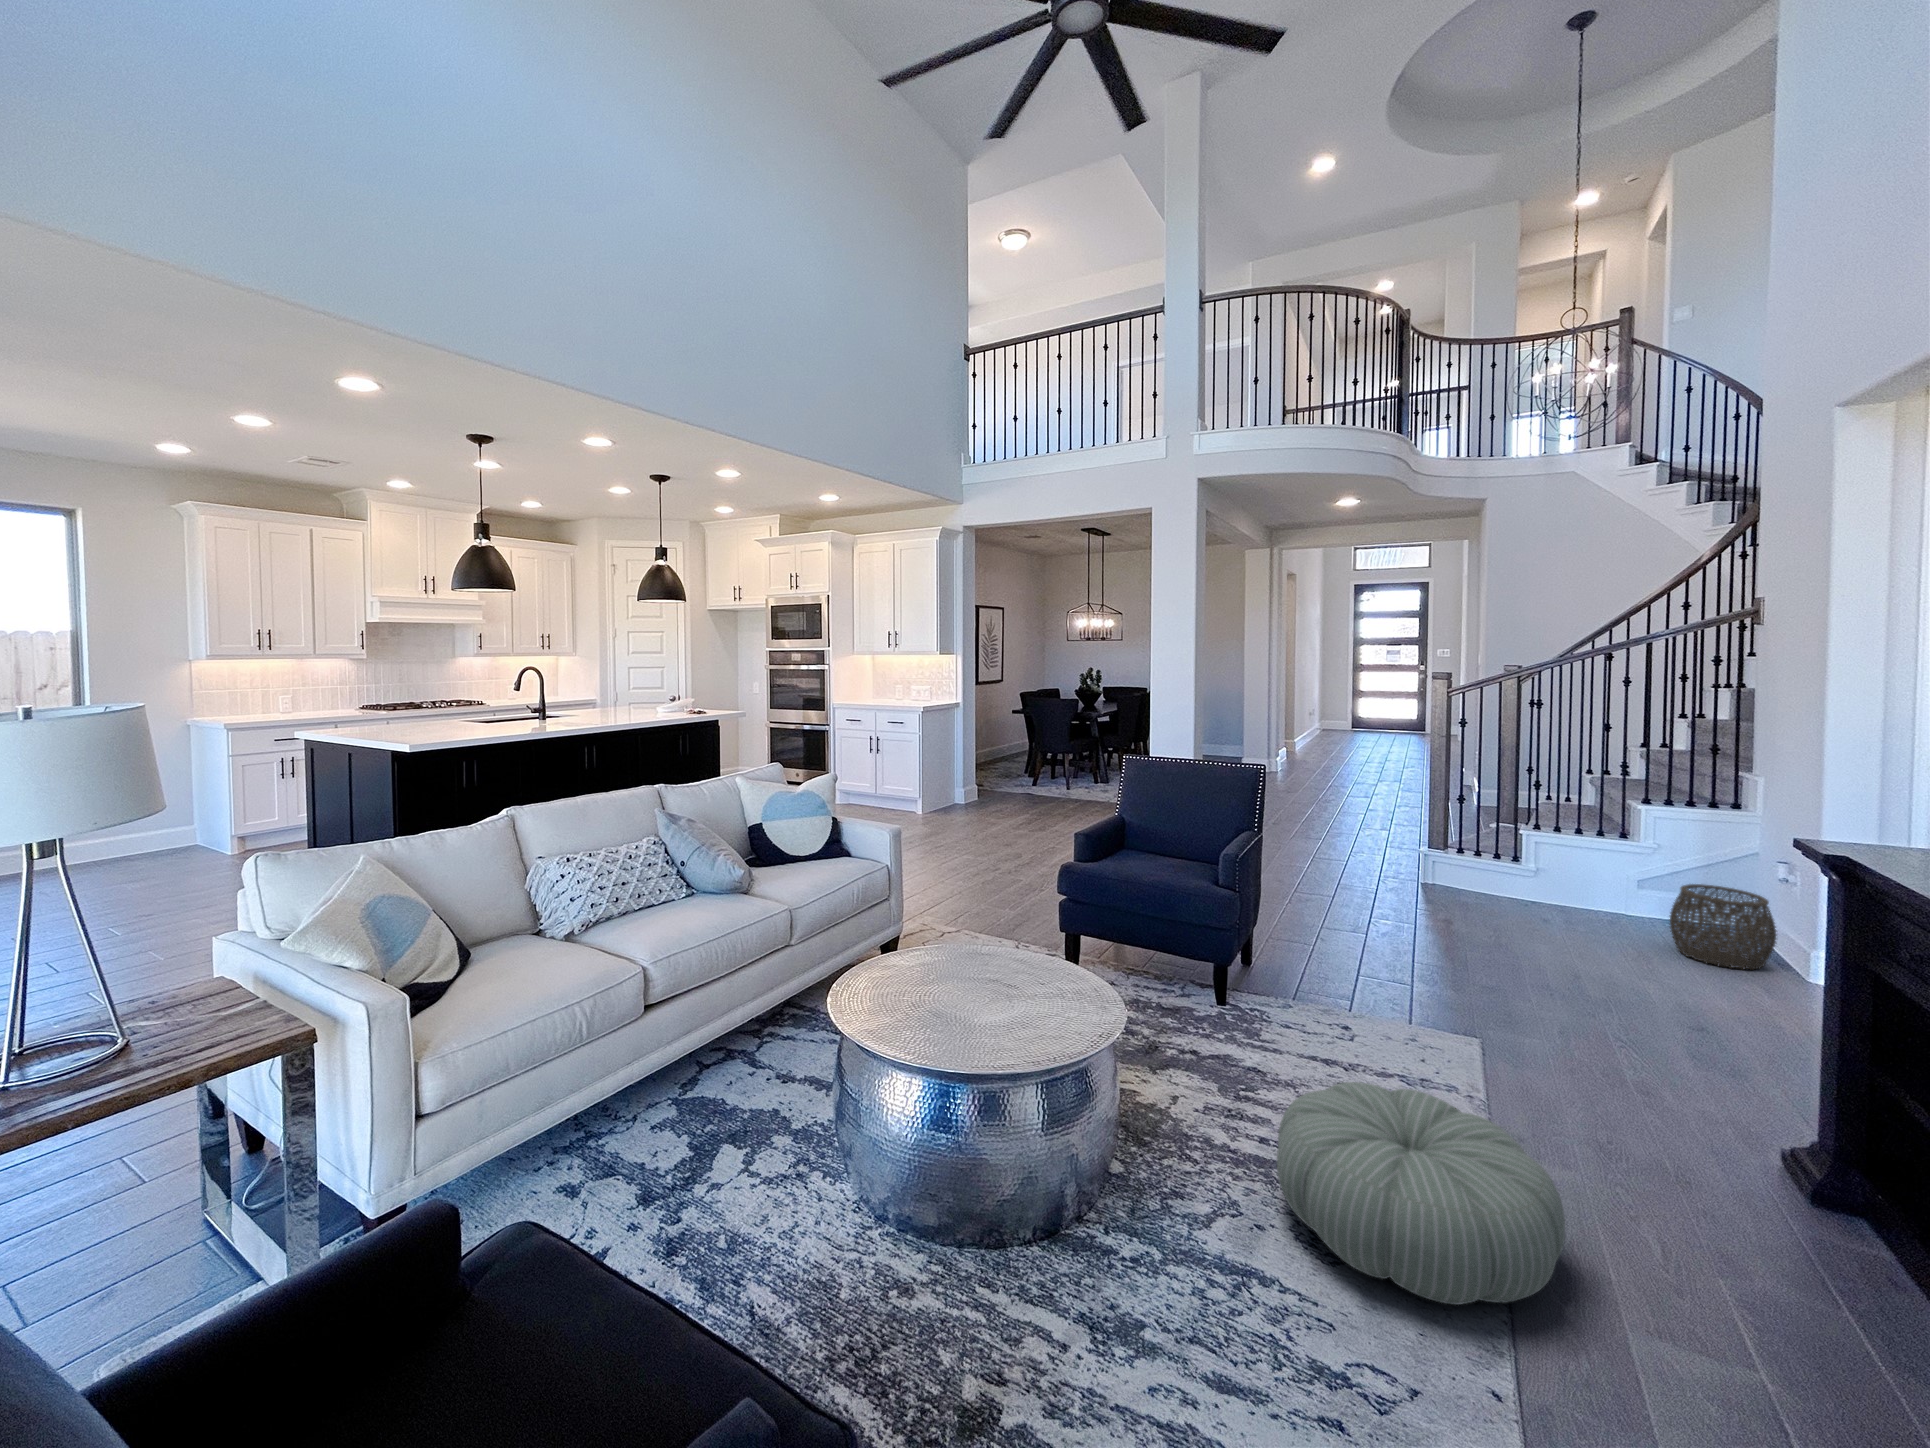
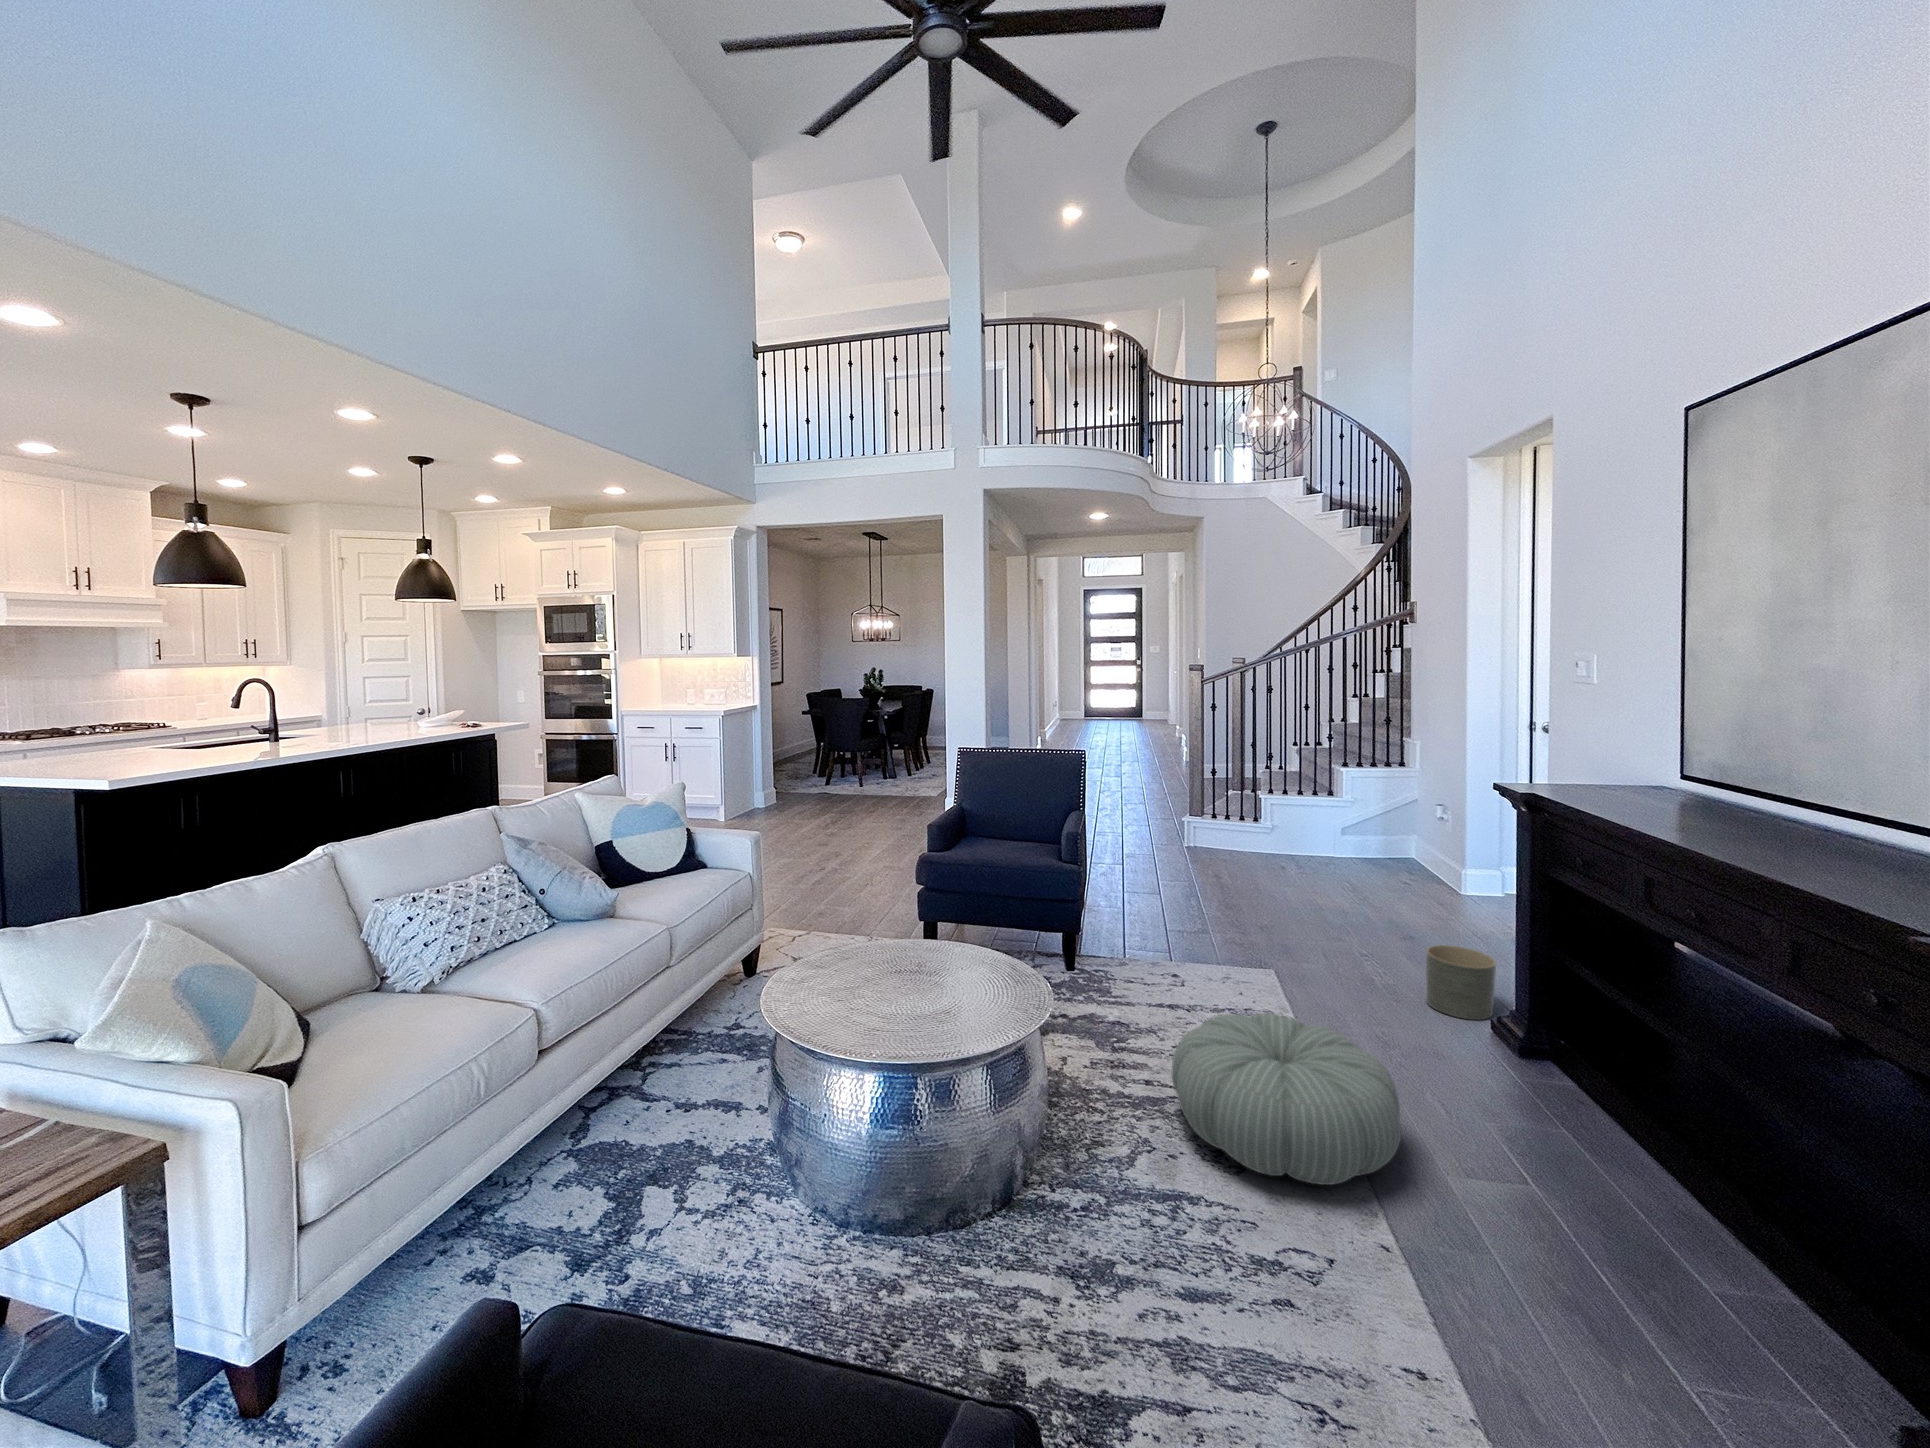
woven basket: present [1669,884,1777,970] -> none [1367,824,1438,887]
planter: none [1689,1045,1797,1151] -> present [1426,945,1496,1020]

